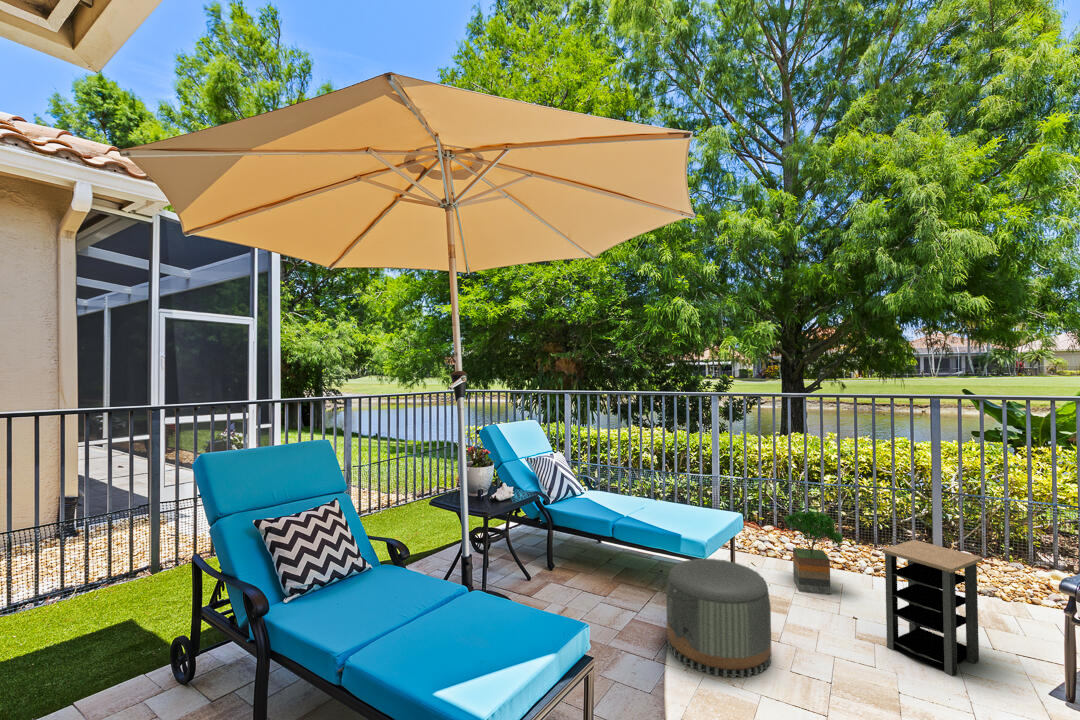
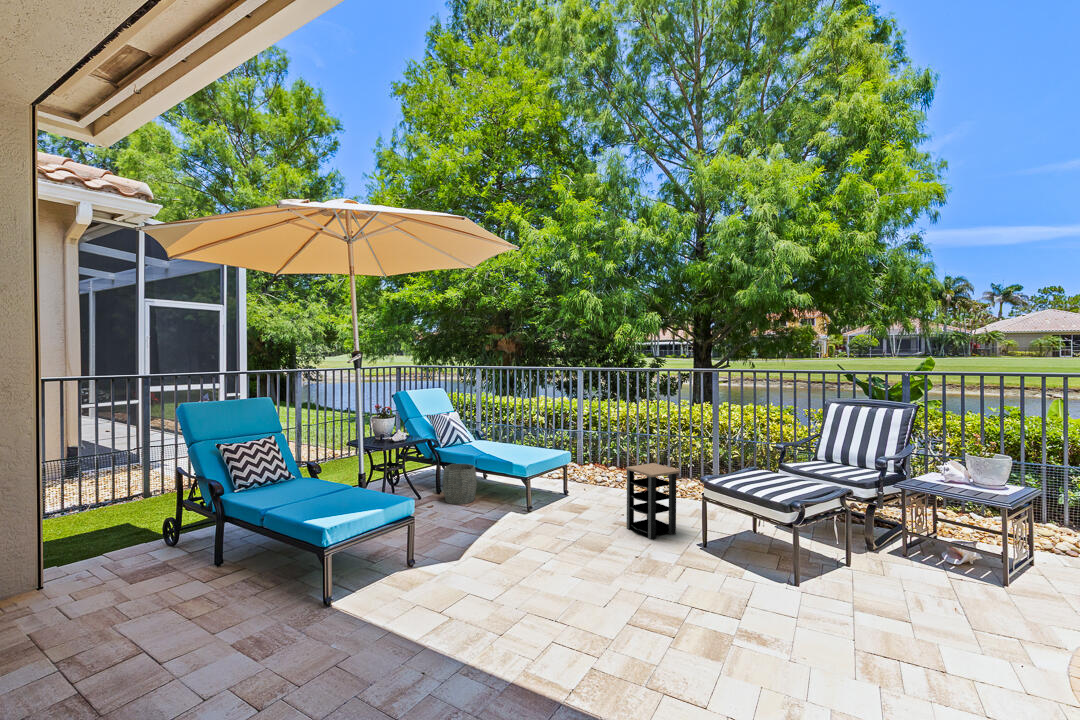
potted tree: present [784,510,843,594] -> none [595,449,631,505]
woven basket: none [566,529,614,593] -> present [443,464,477,504]
pouf: present [666,559,771,678] -> none [487,475,550,541]

